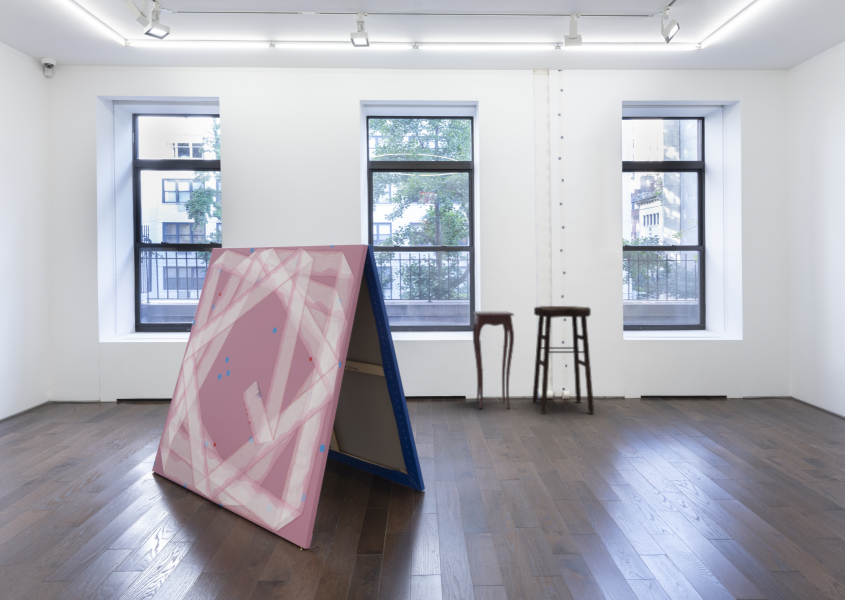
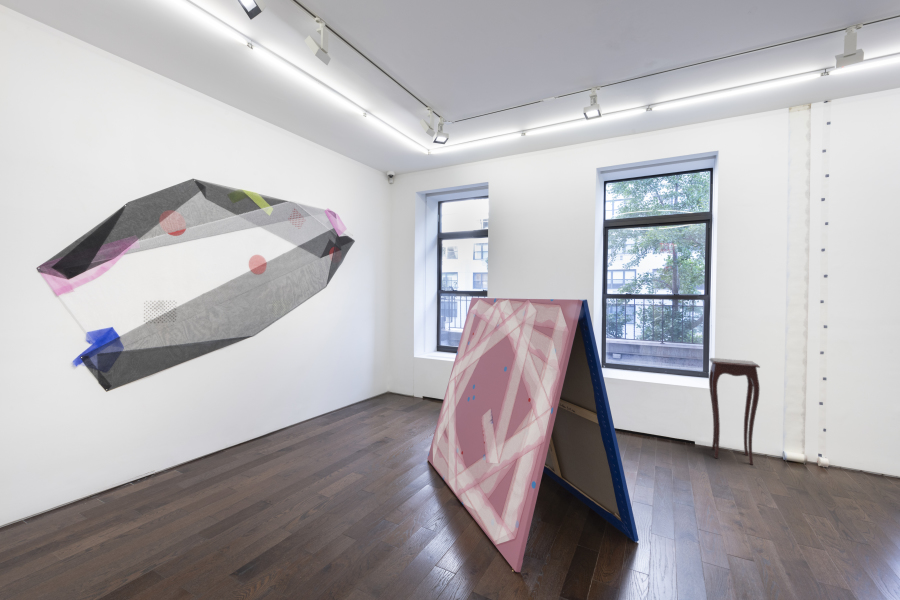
stool: present [533,306,594,414] -> none [785,360,876,495]

